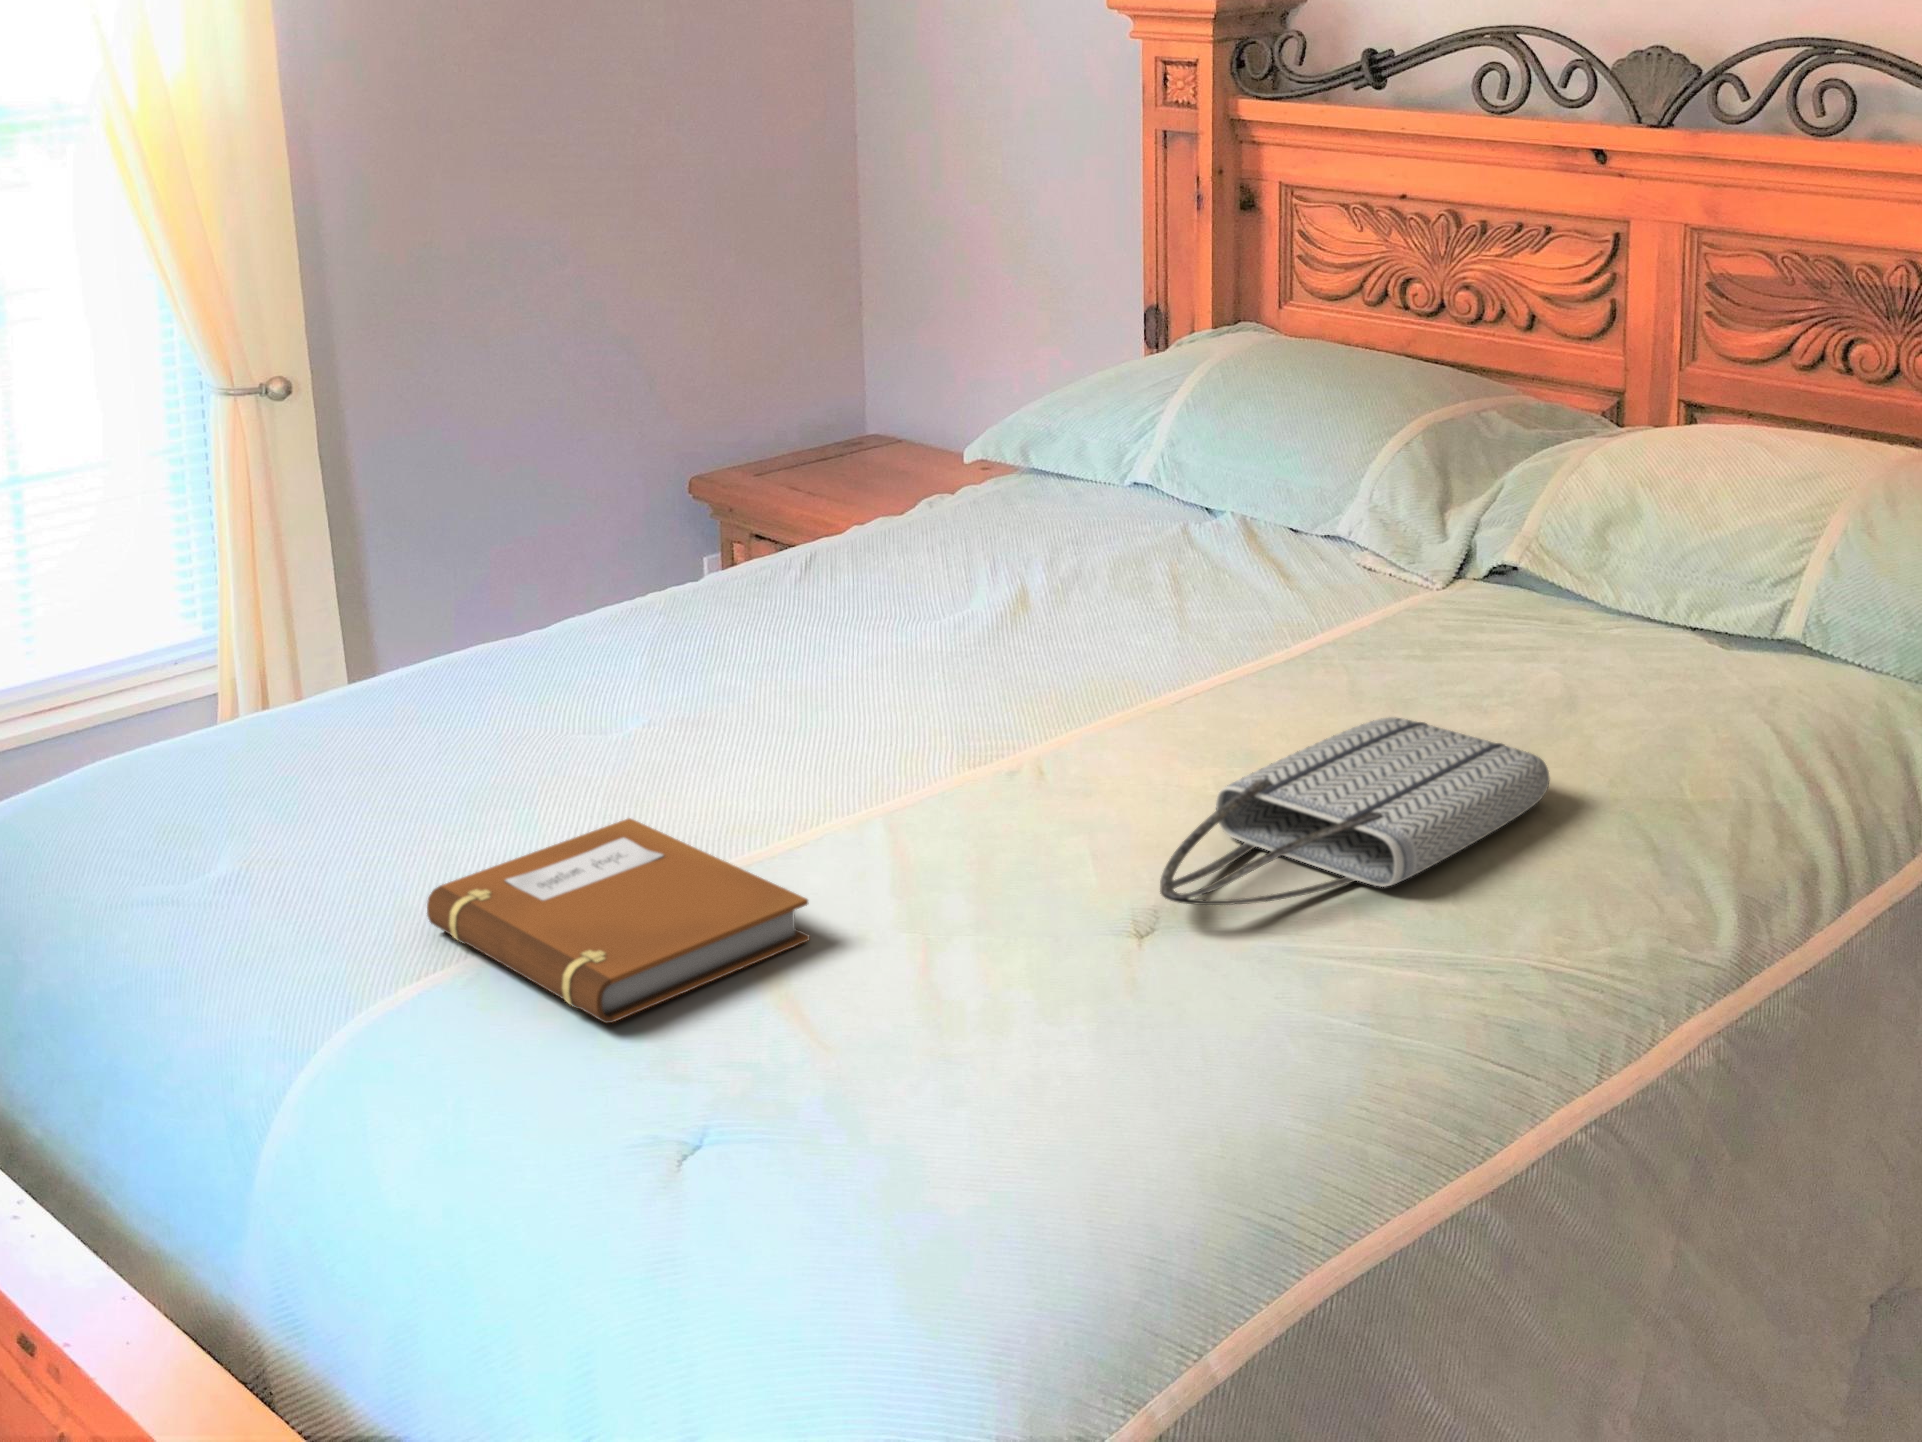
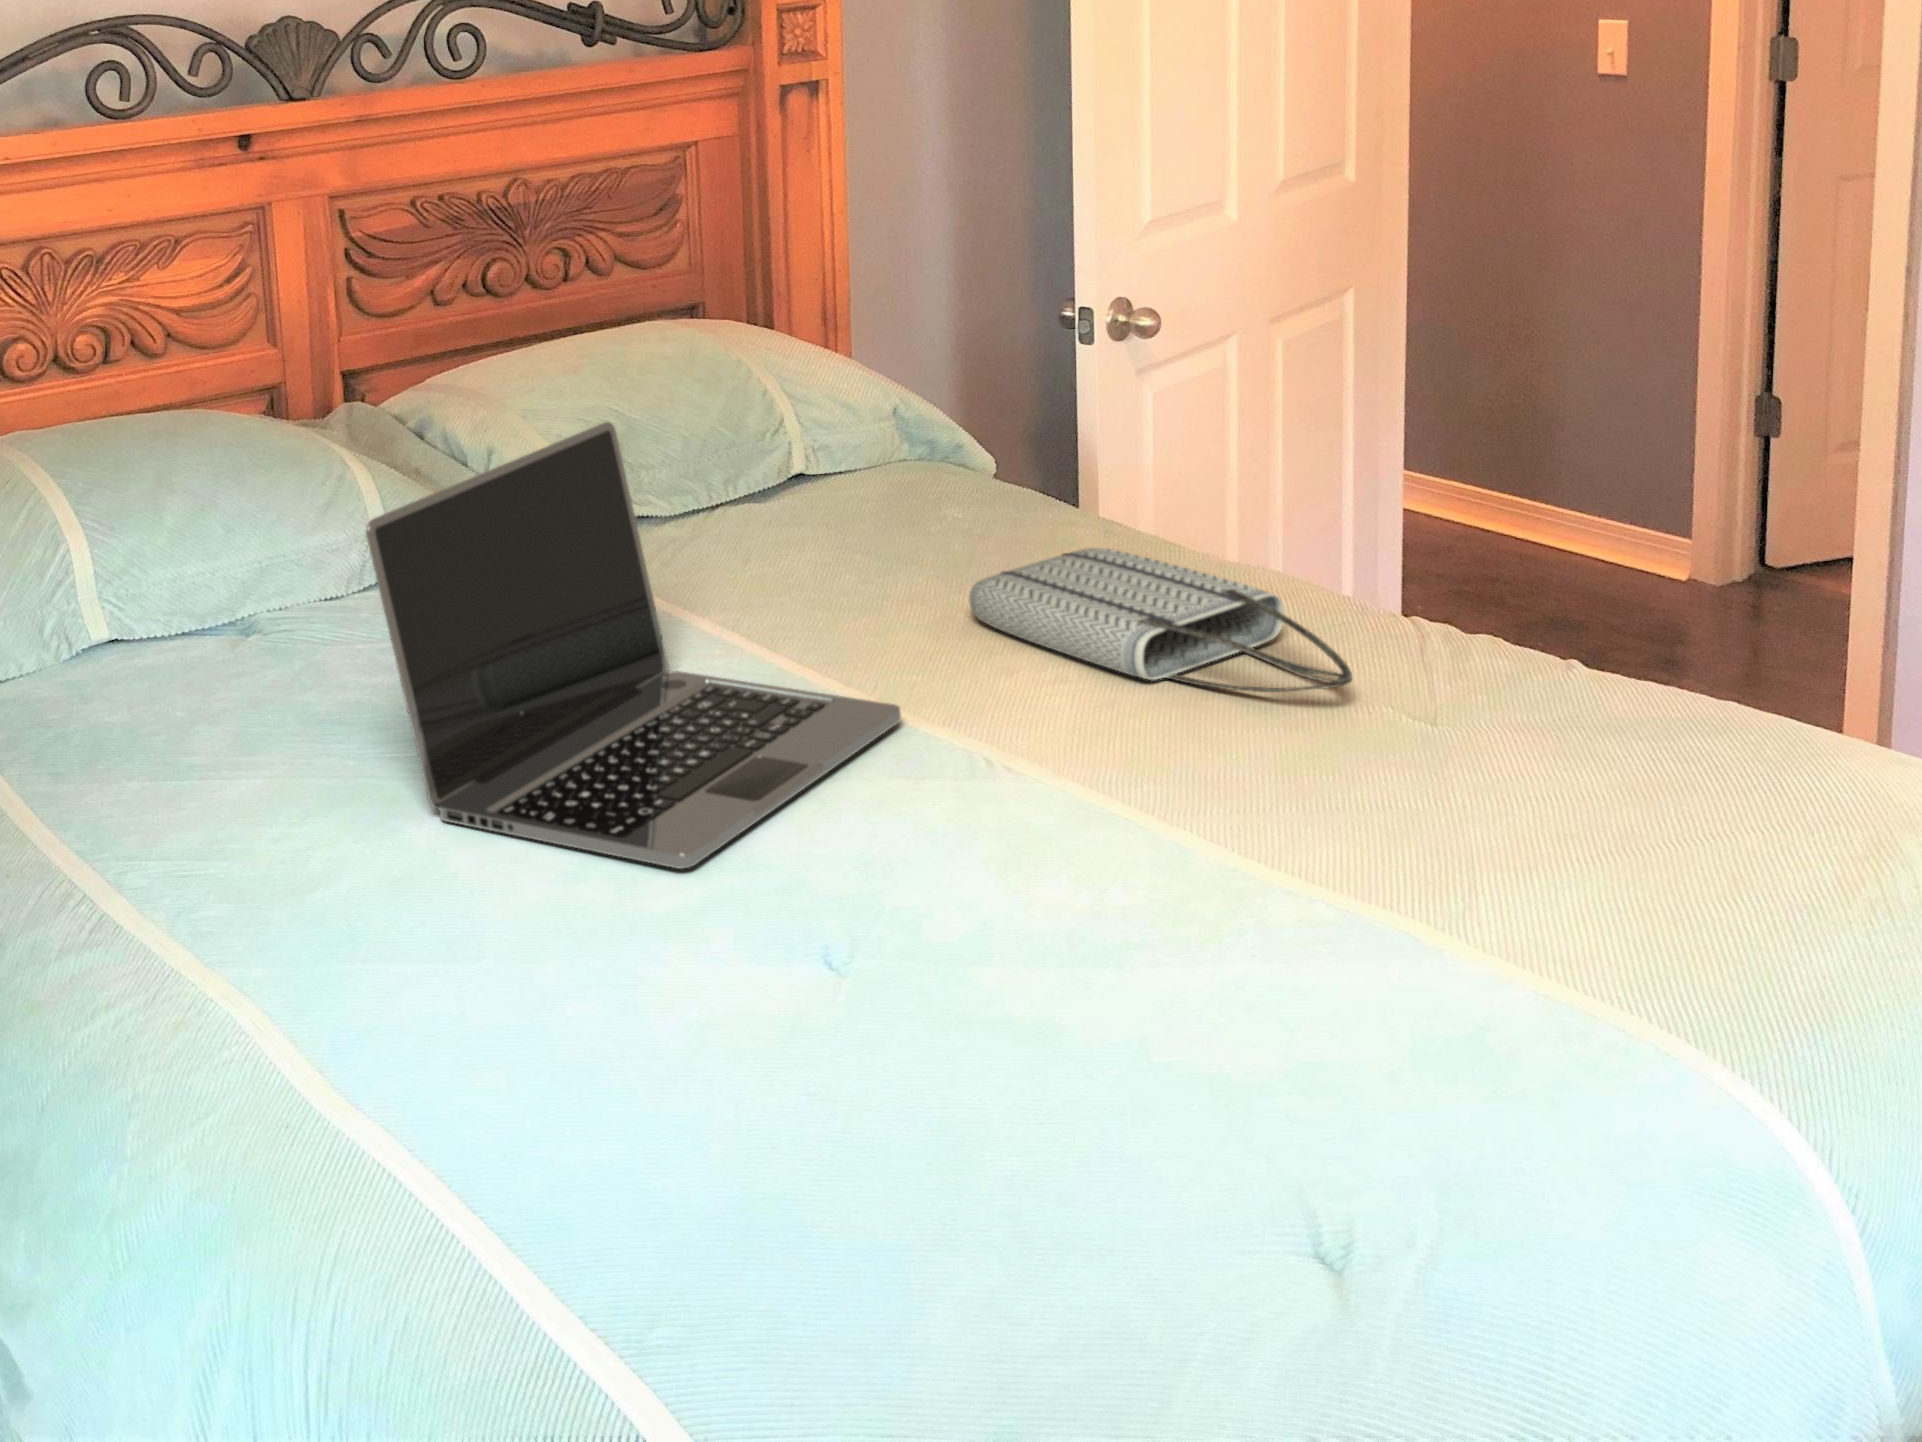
laptop: none [757,400,1169,740] -> present [366,422,901,869]
notebook: present [427,818,810,1023] -> none [1139,804,1593,1033]

